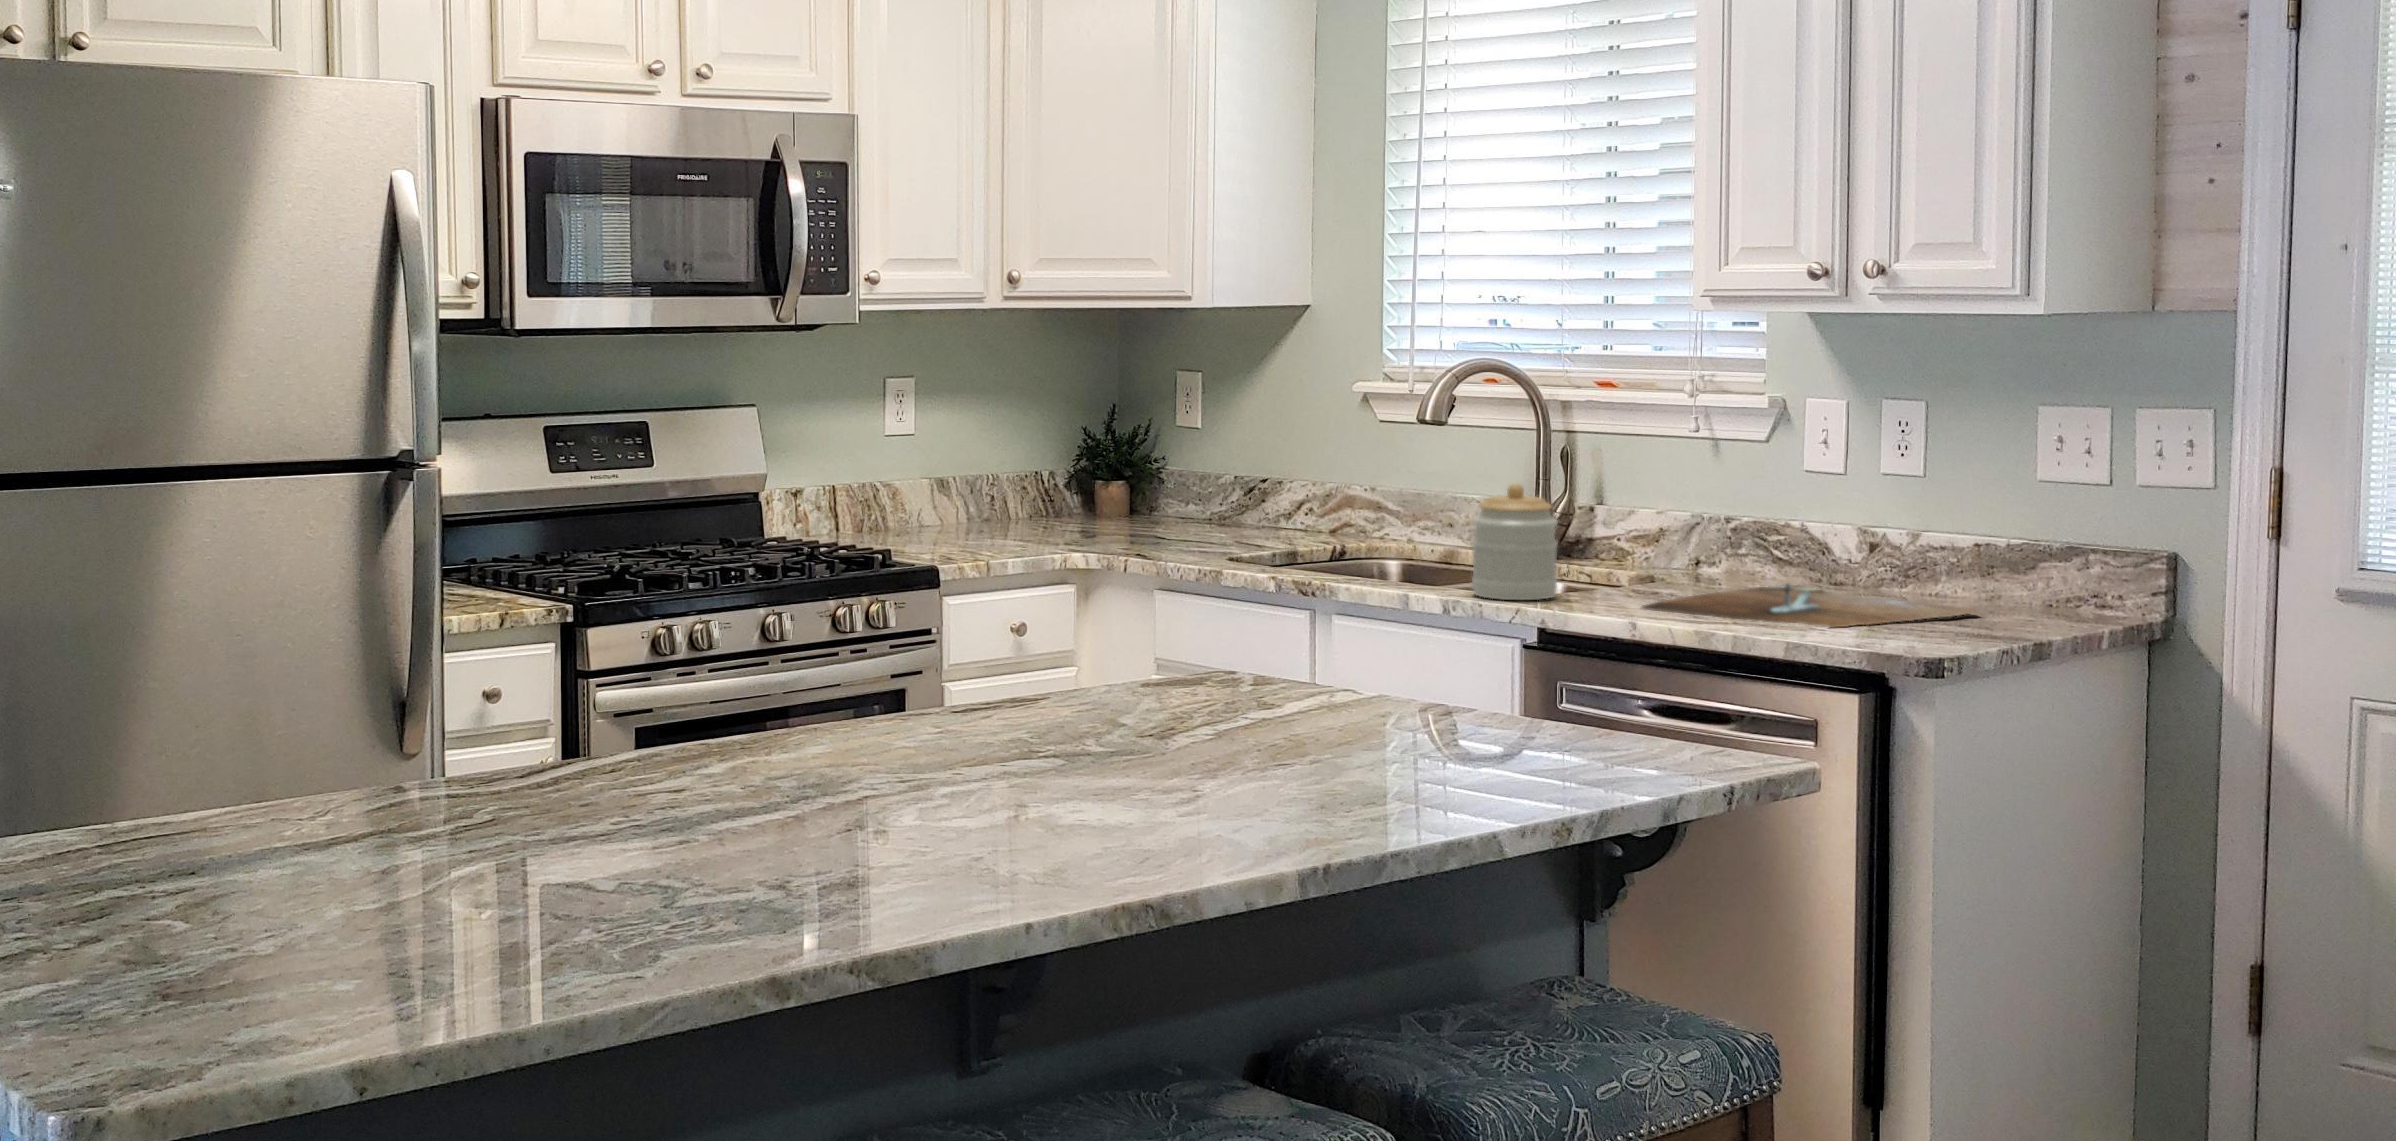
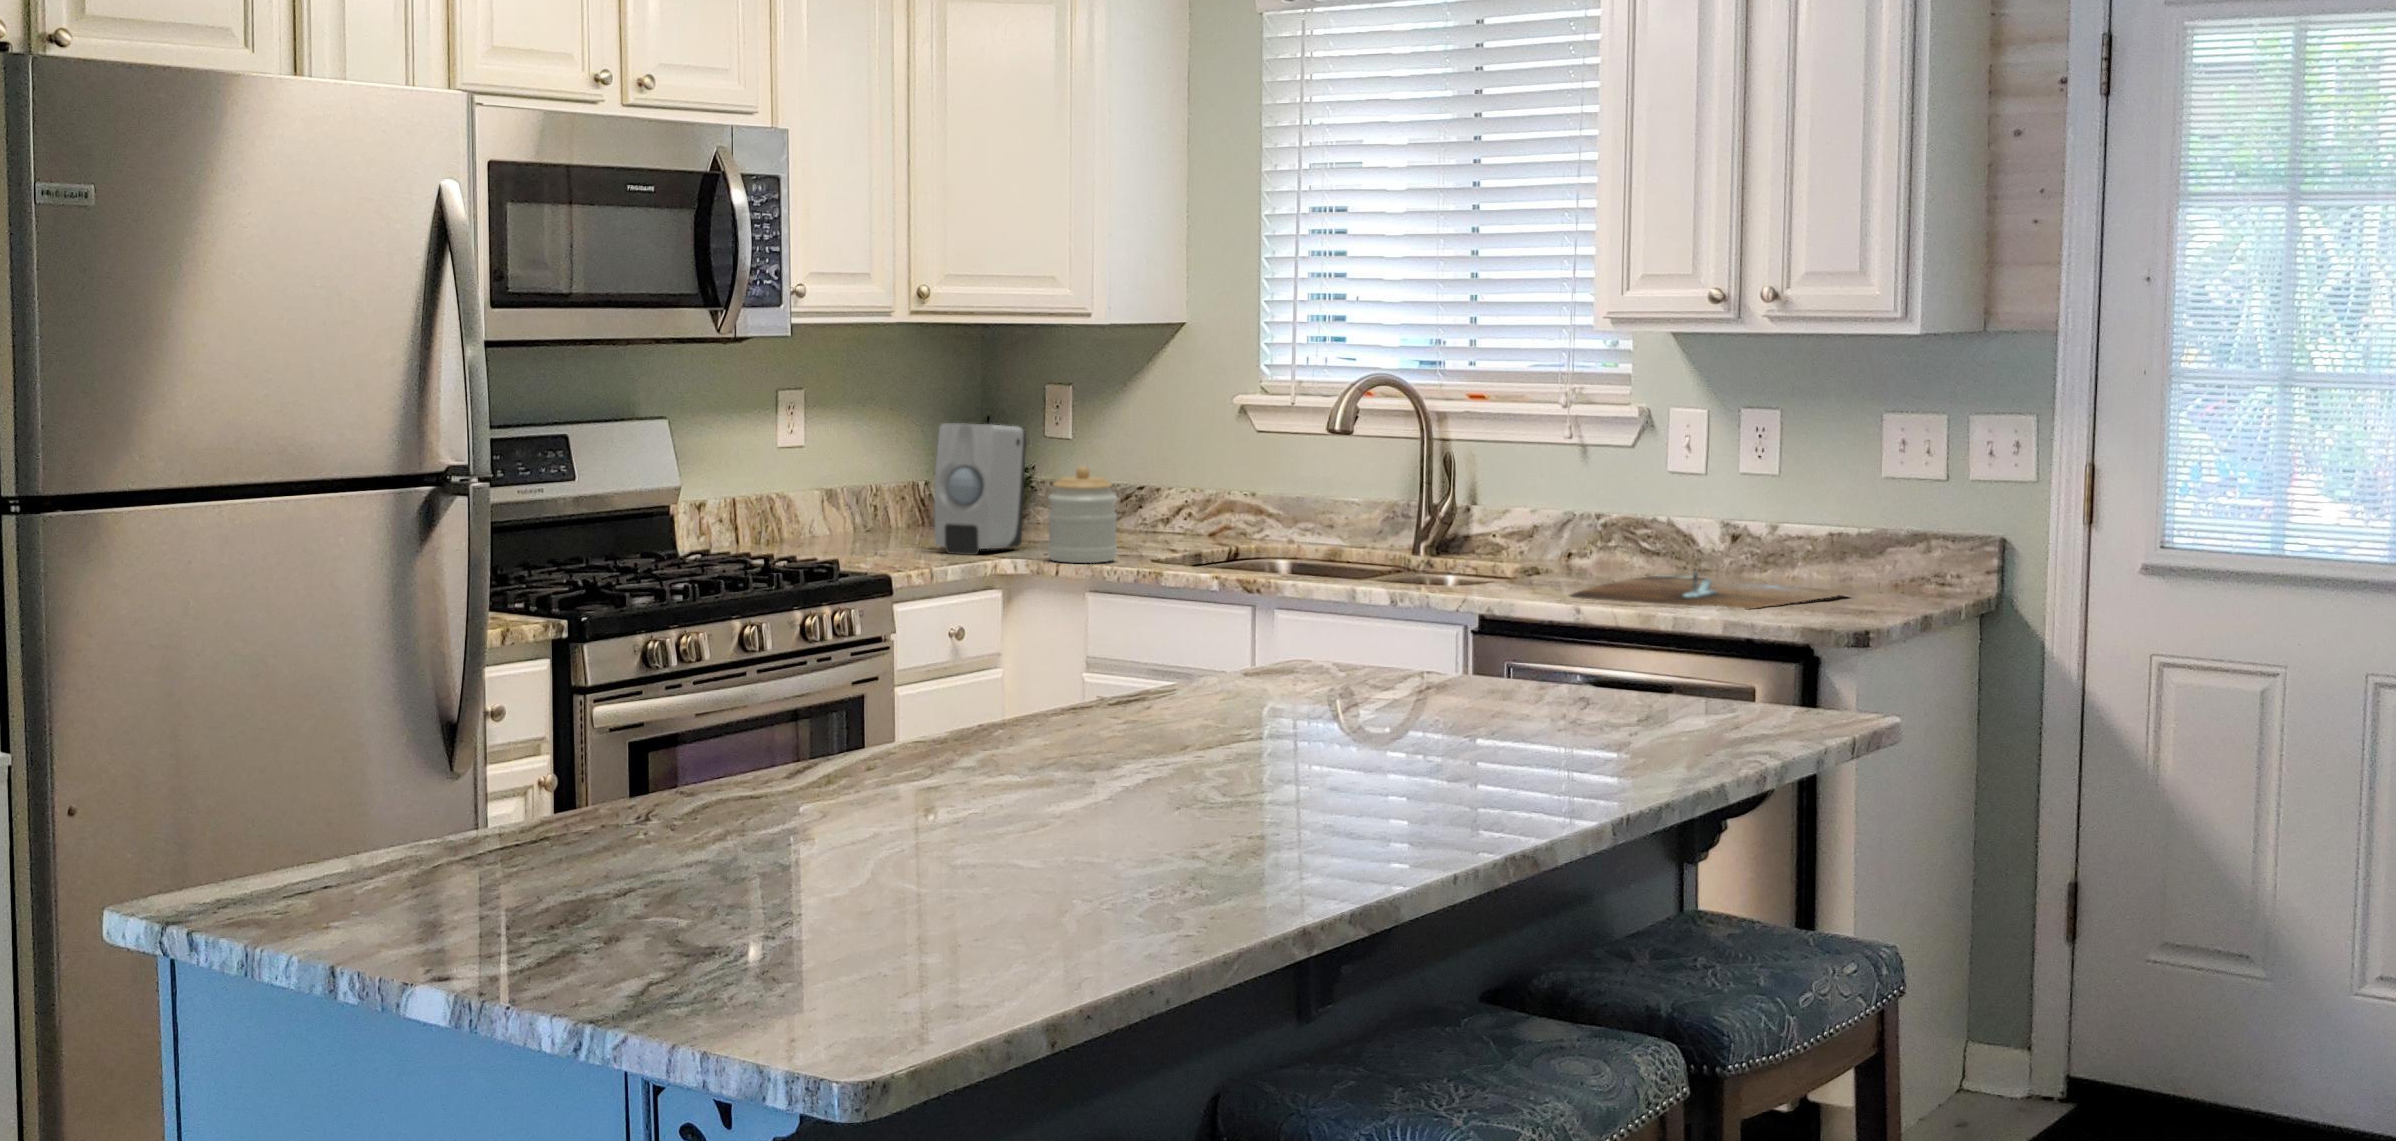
soap dispenser: none [1019,412,1121,548] -> present [934,423,1026,555]
jar: present [1472,483,1558,600] -> present [1048,466,1117,563]

